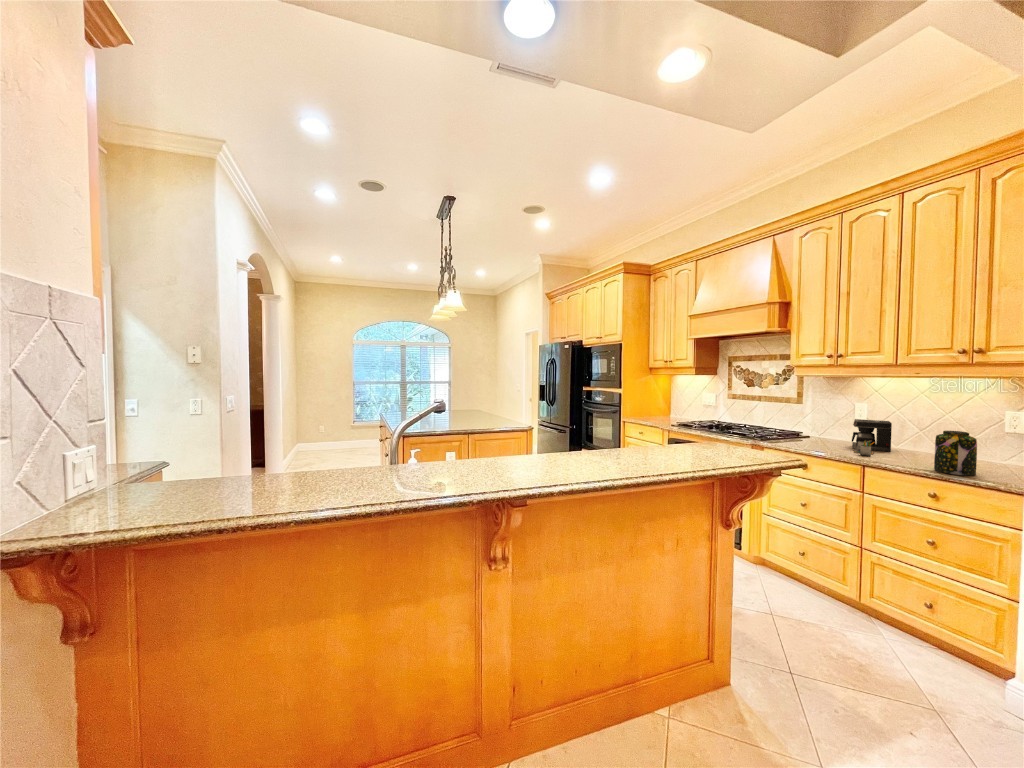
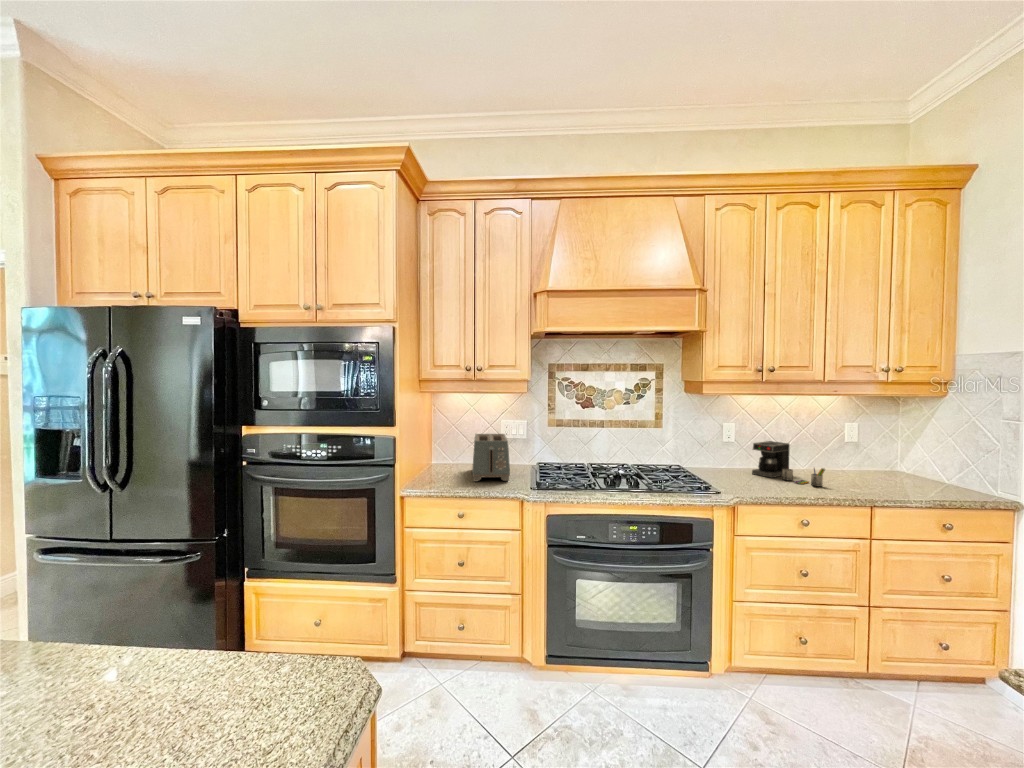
toaster: none [654,398,692,422] -> present [472,434,510,481]
jar: present [934,431,977,475] -> none [880,448,919,492]

